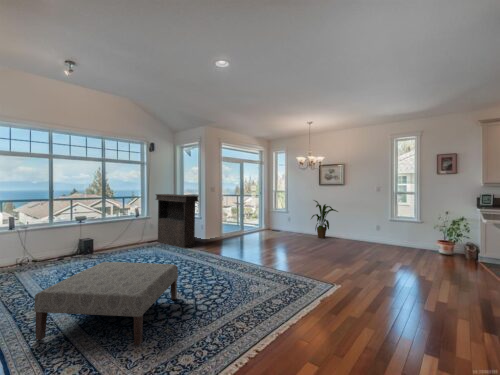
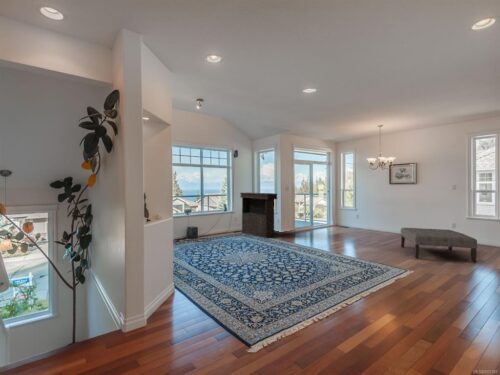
house plant: present [311,200,338,238] -> none [379,198,410,235]
ottoman: present [34,262,178,345] -> present [401,228,477,263]

